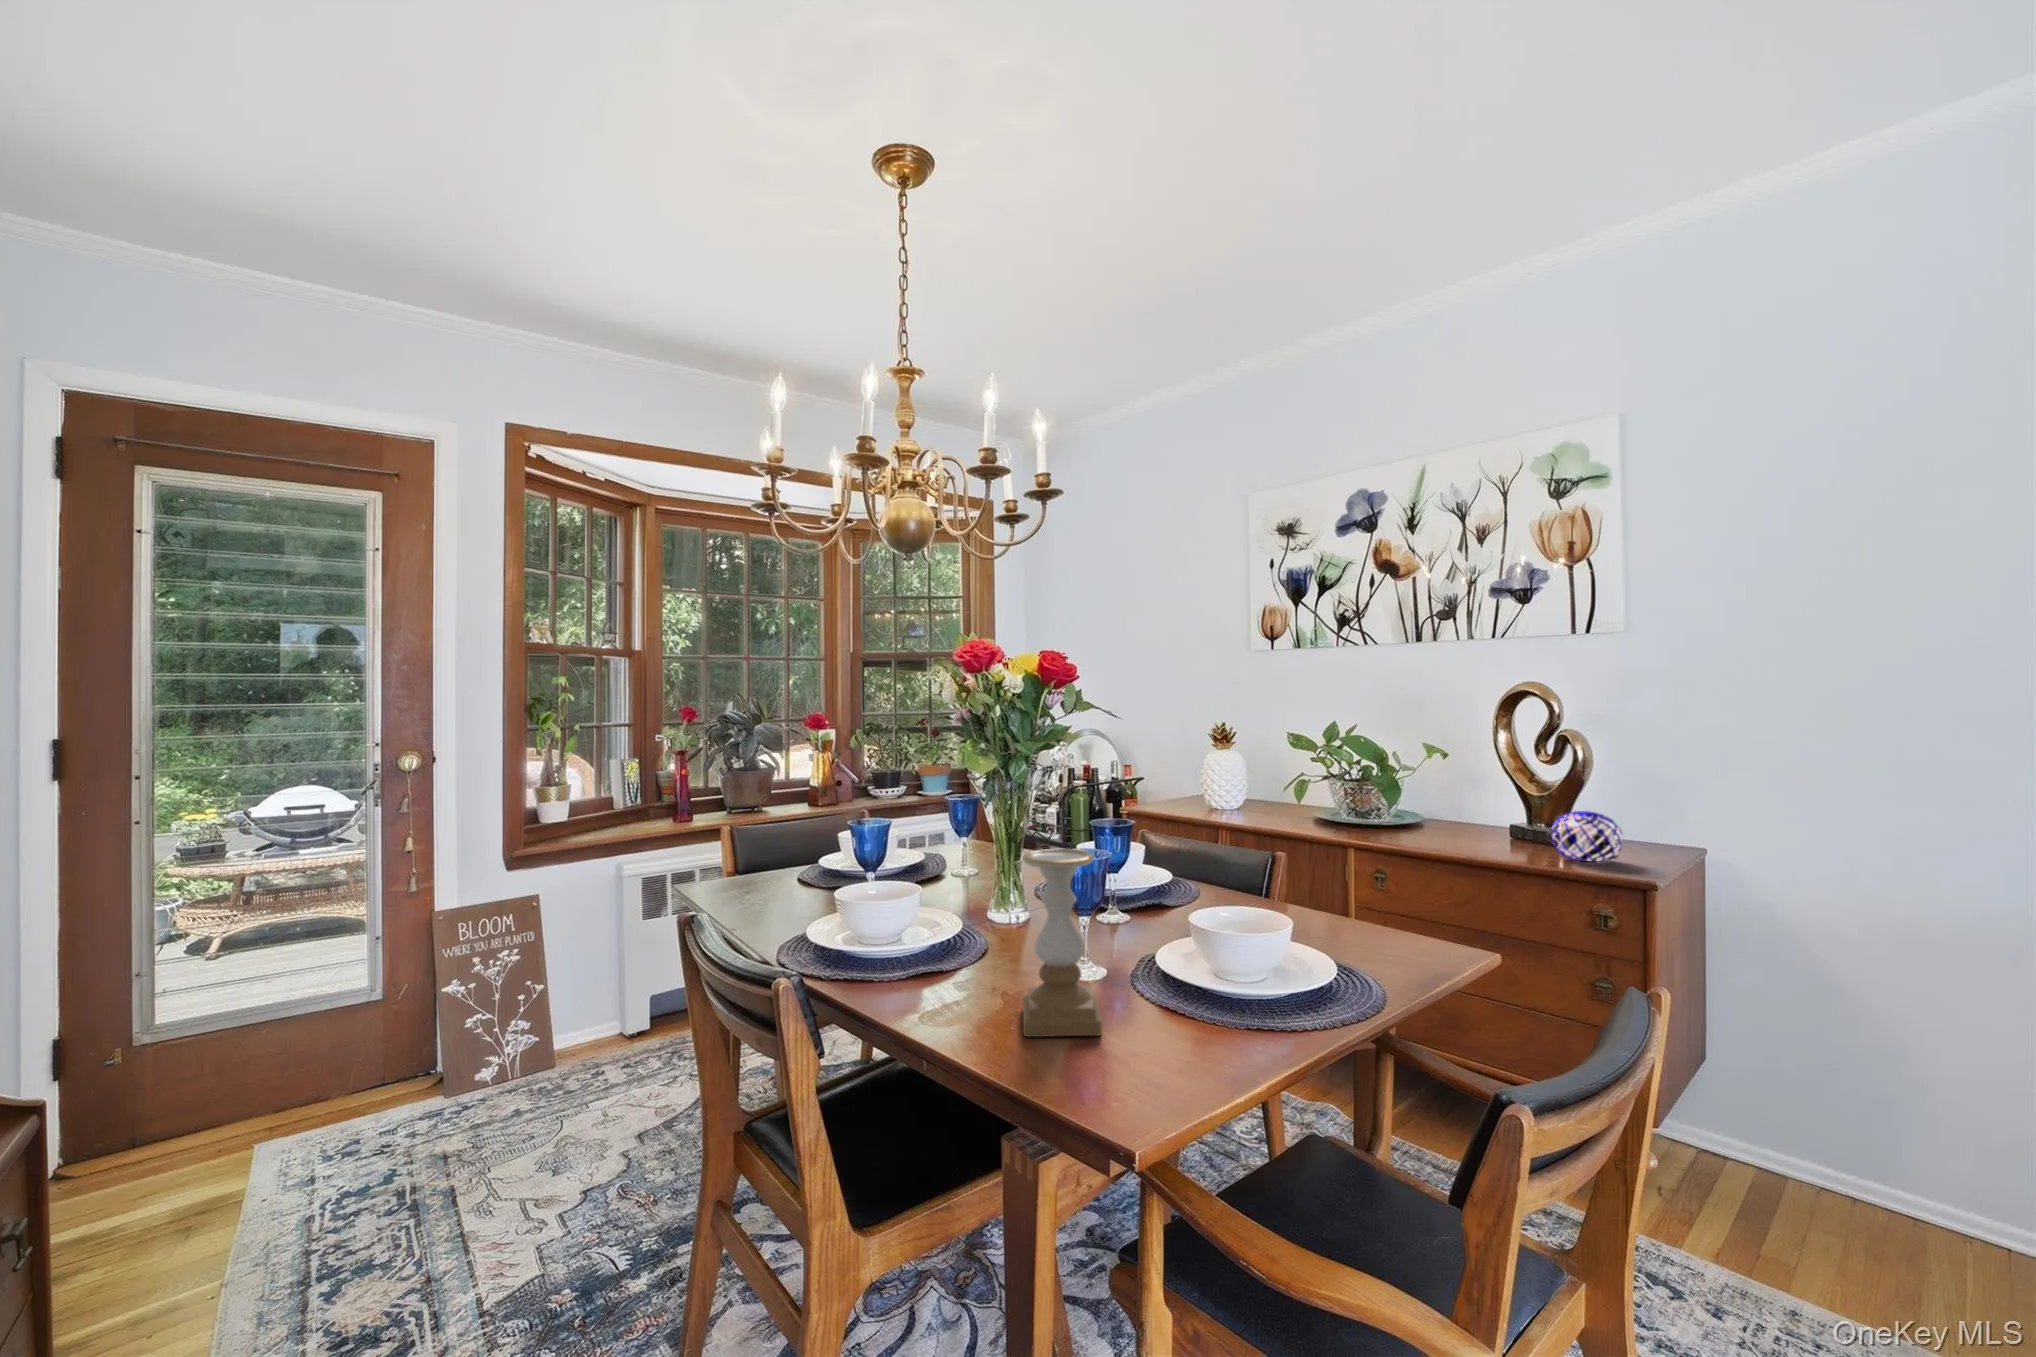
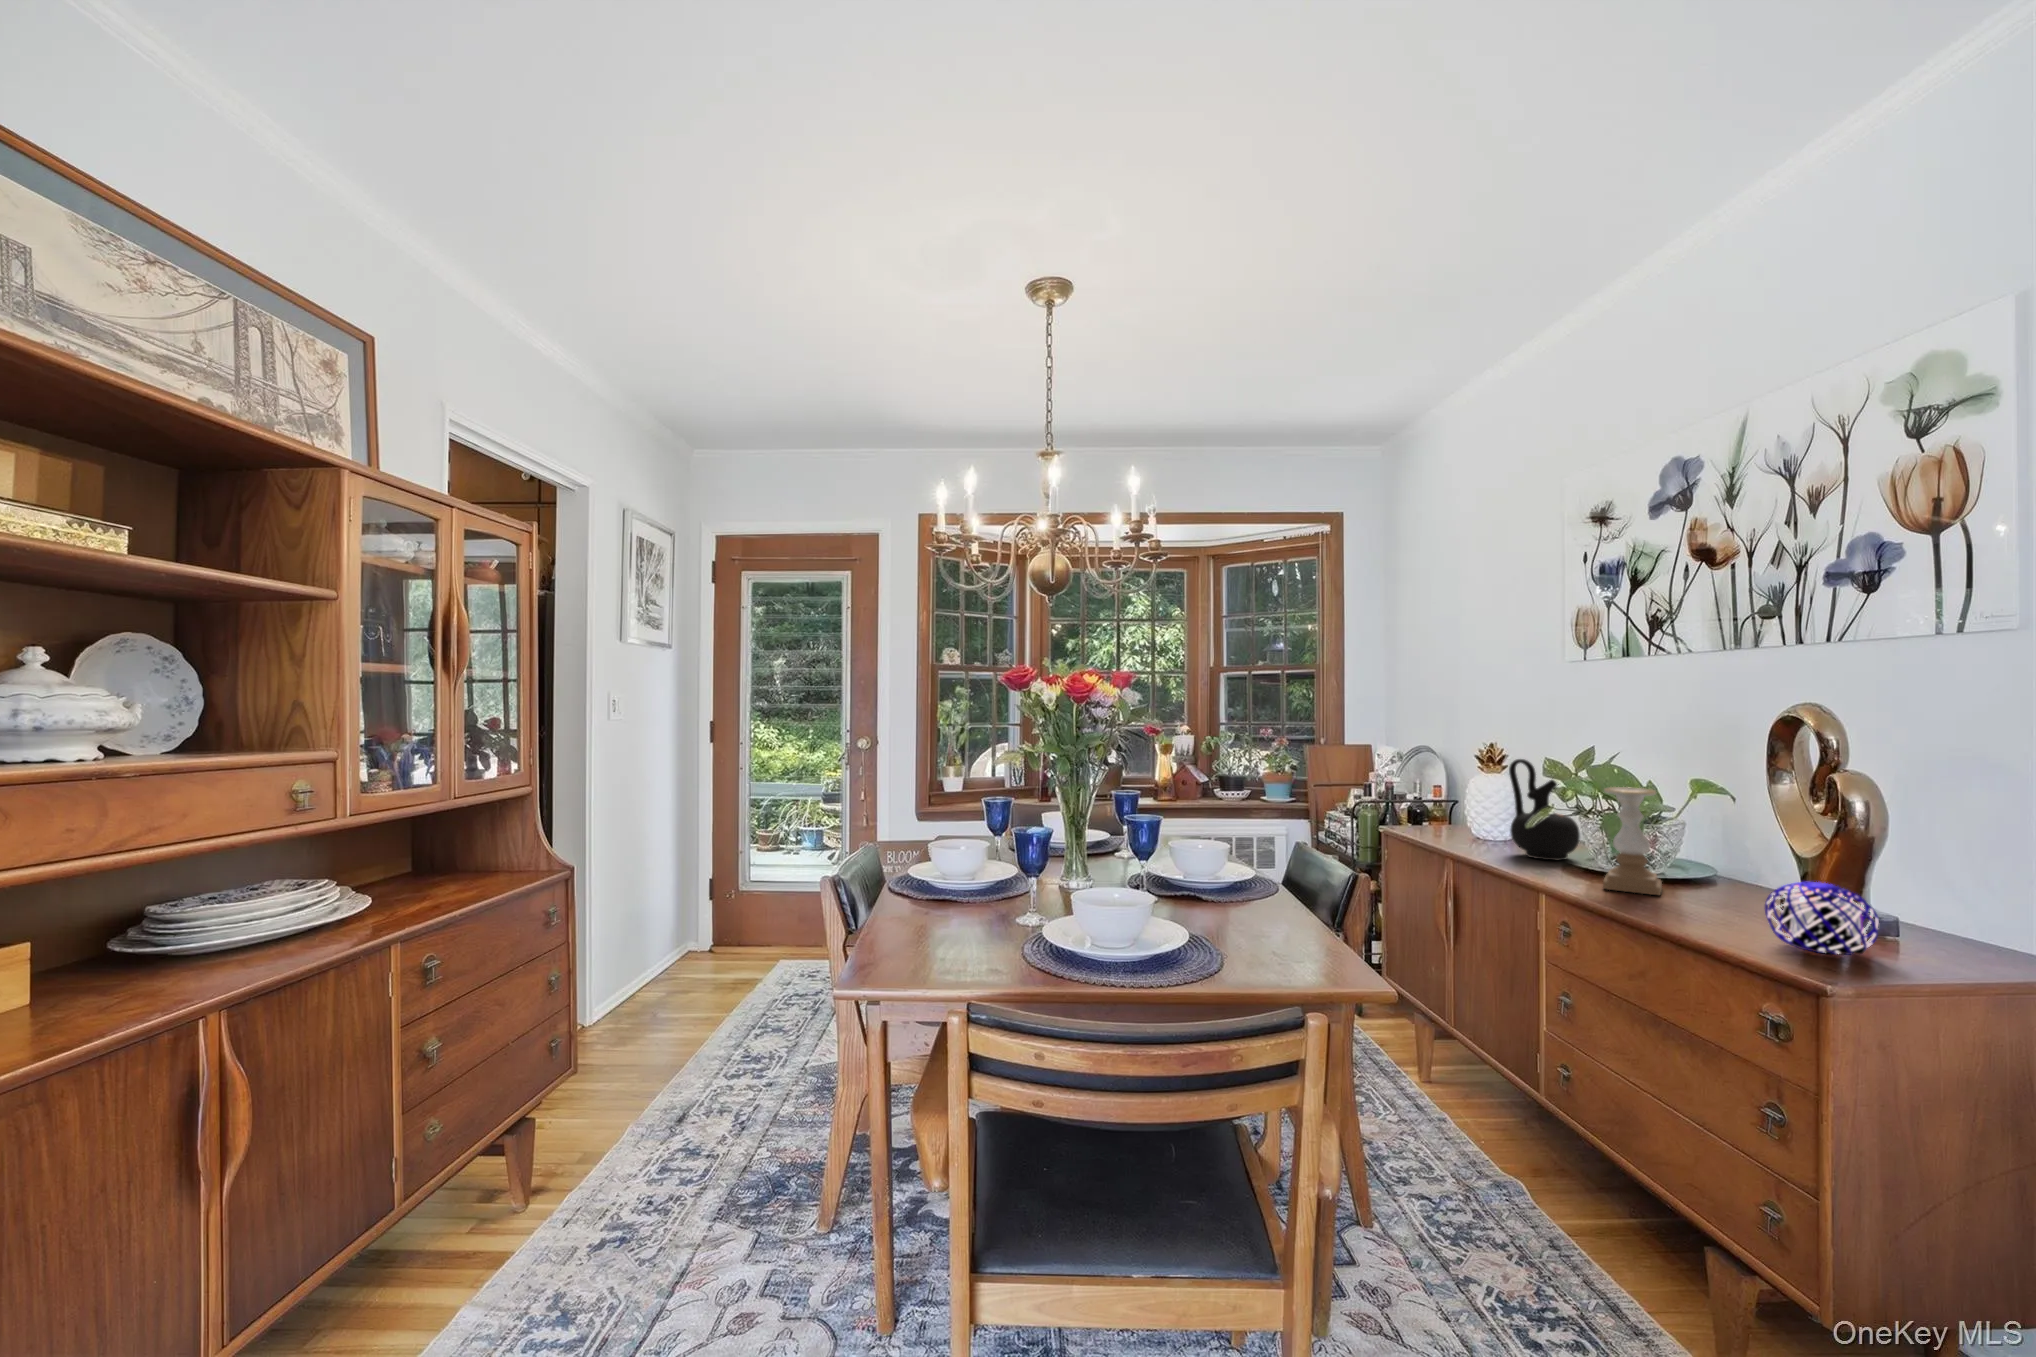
ceramic jug: none [1269,736,1323,823] -> present [1509,759,1580,860]
candle holder: present [1023,849,1102,1037] -> present [1603,787,1662,895]

